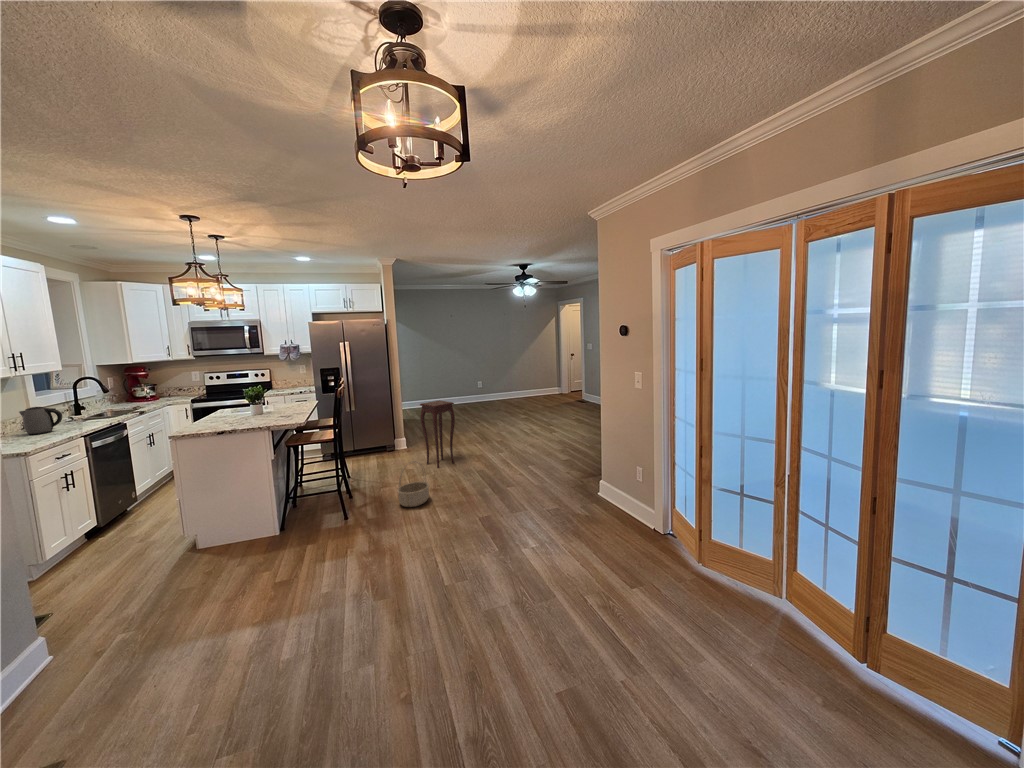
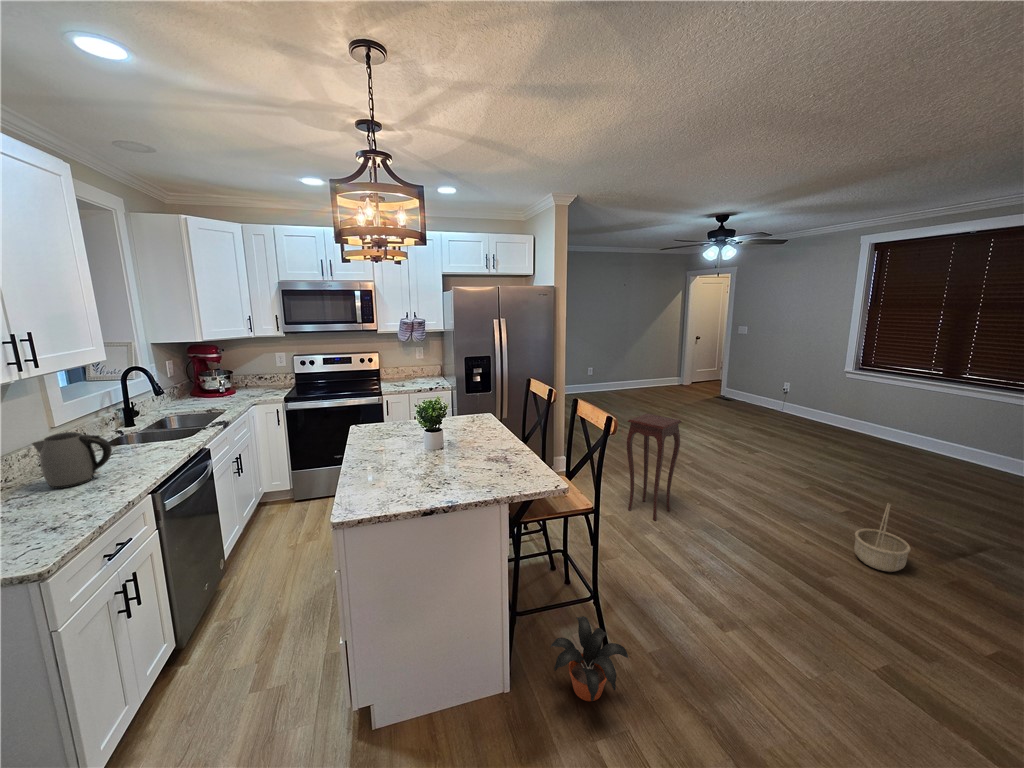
basket: present [397,461,429,507] -> present [854,503,910,572]
potted plant: none [296,496,341,534] -> present [550,616,628,701]

